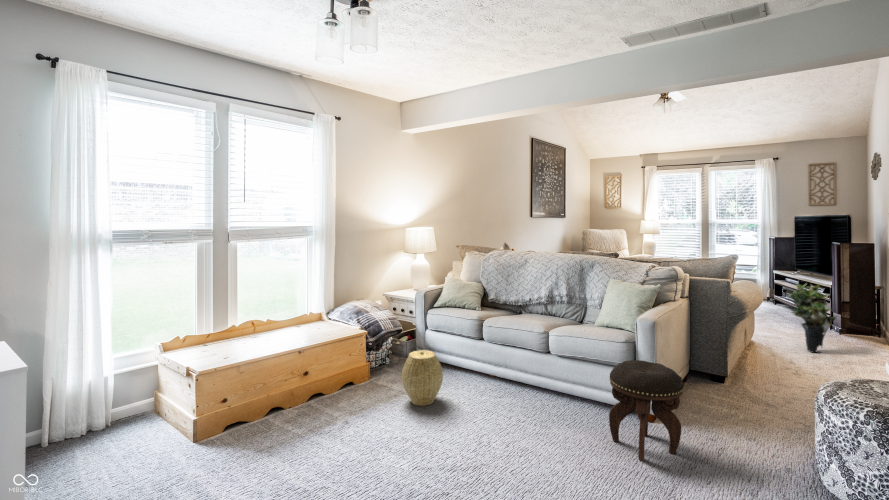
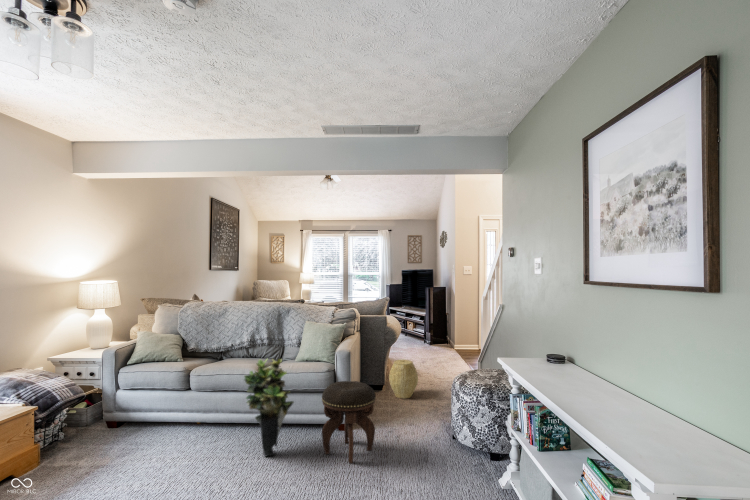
potted plant: present [789,284,836,353] -> present [244,359,294,456]
woven basket: present [402,350,443,406] -> present [389,360,418,399]

